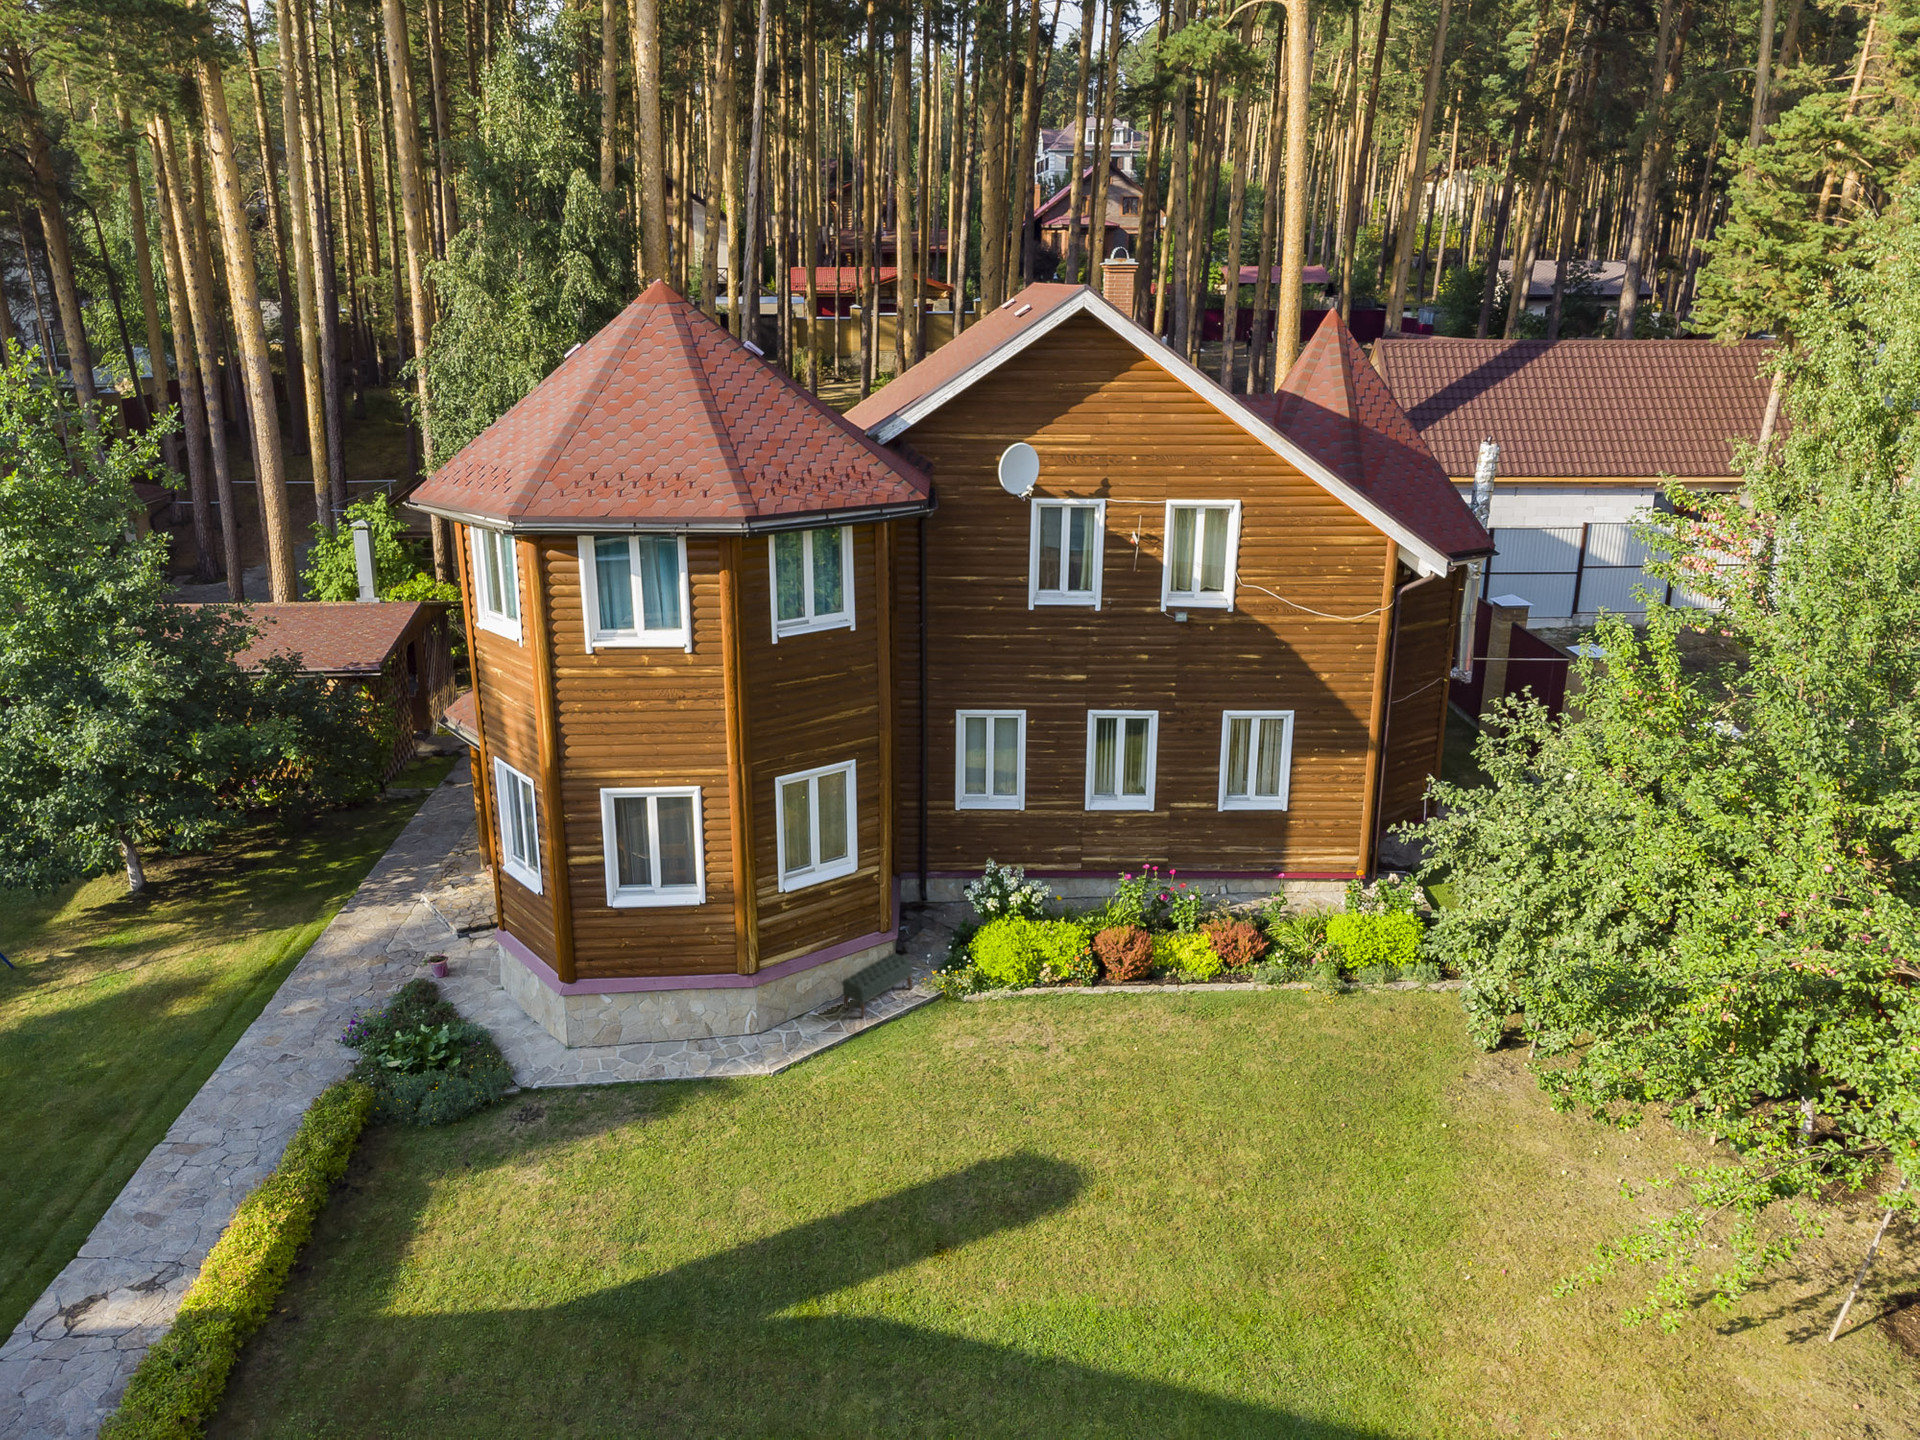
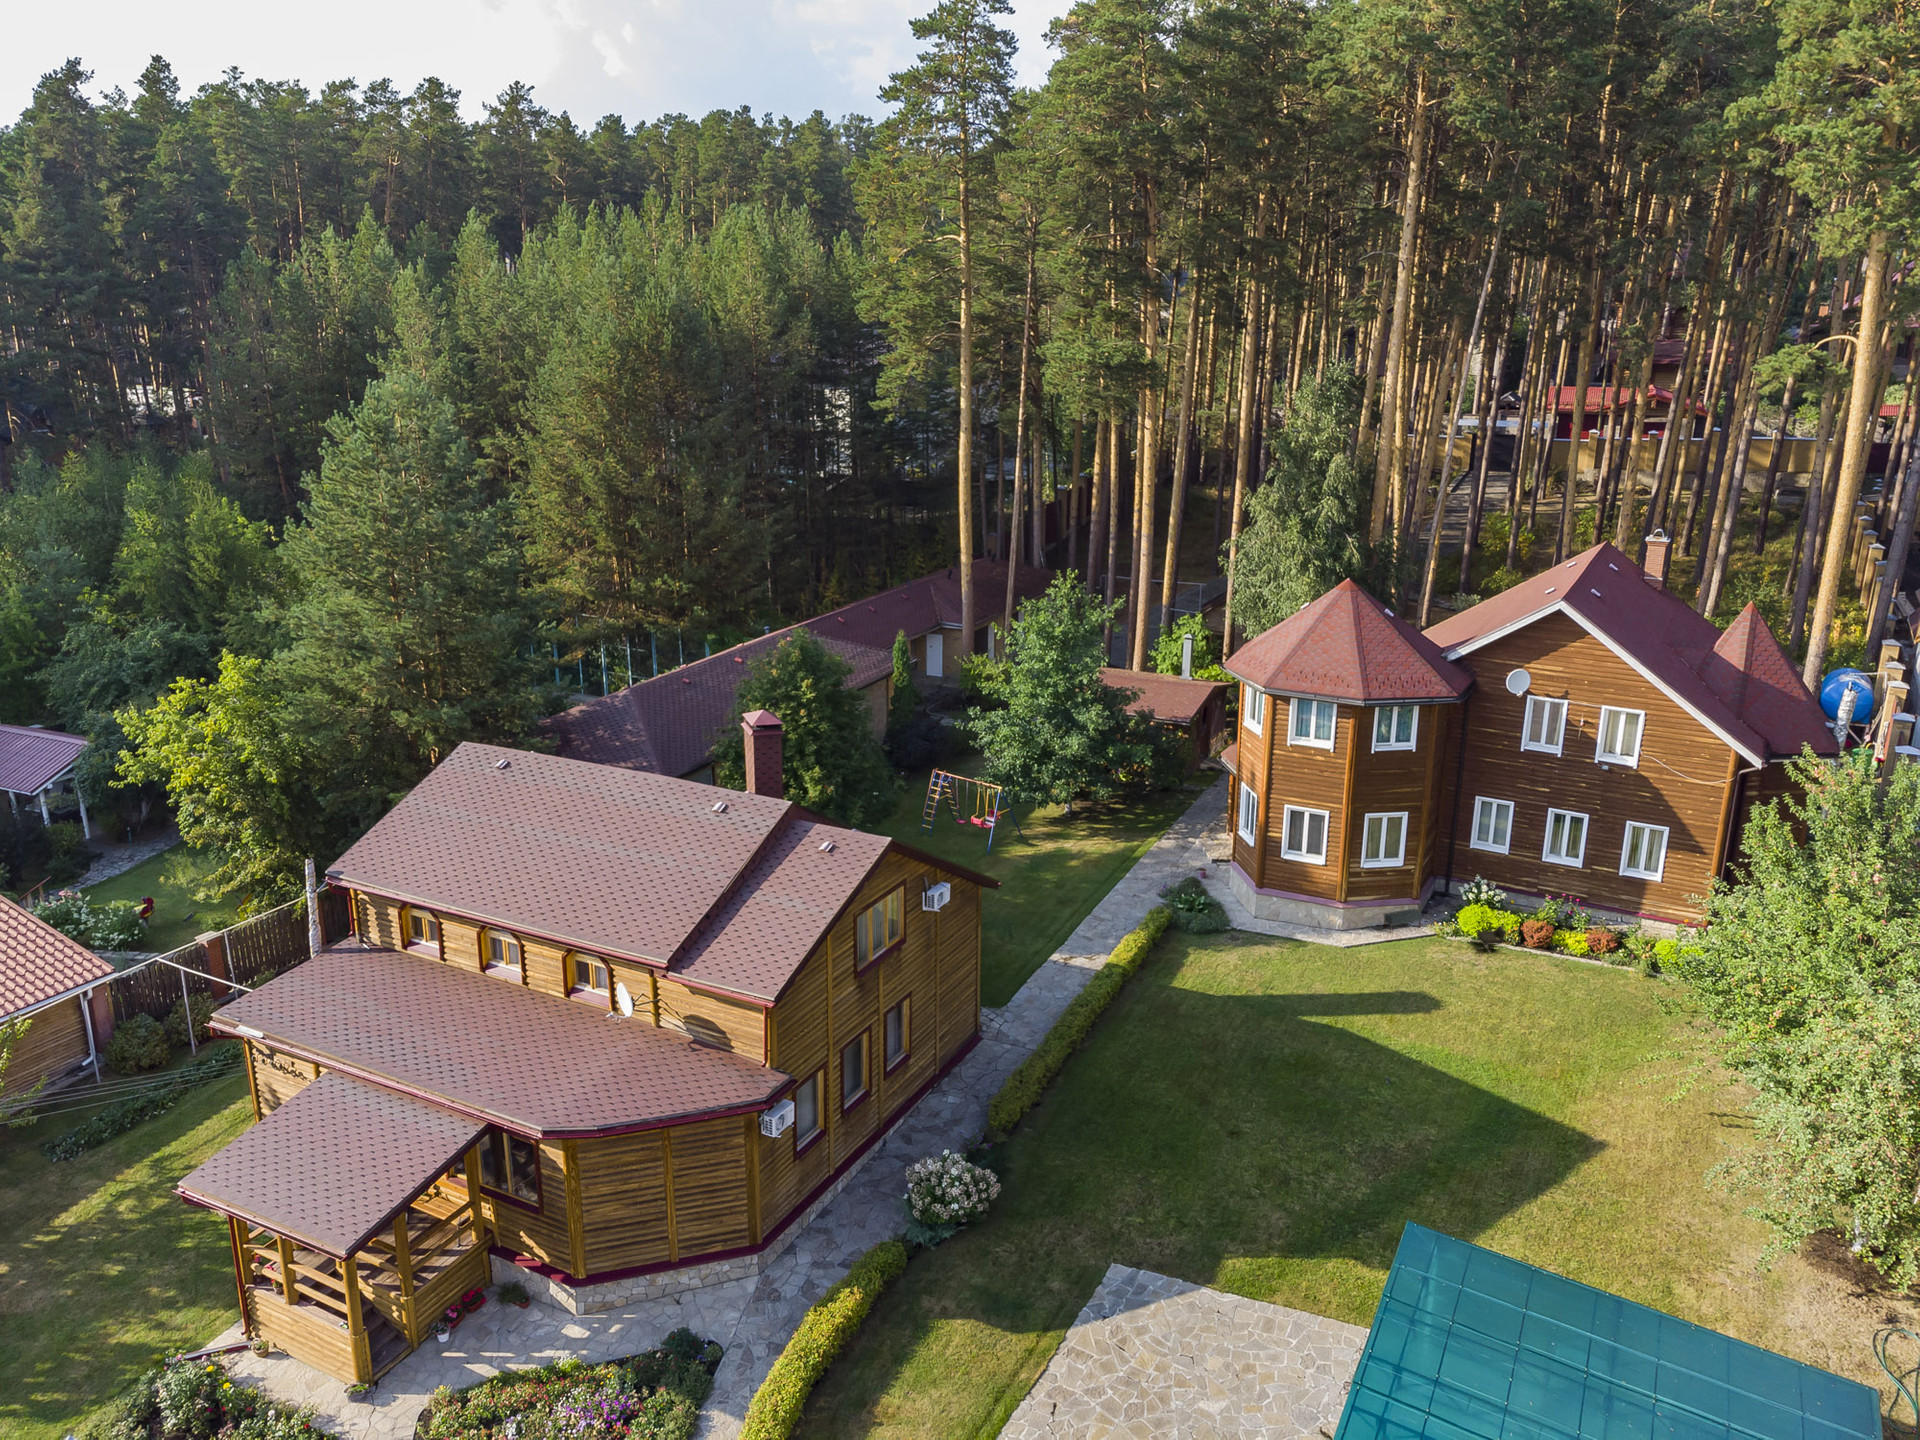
lounge chair: none [1023,952,1082,1013] -> present [1477,926,1506,949]

